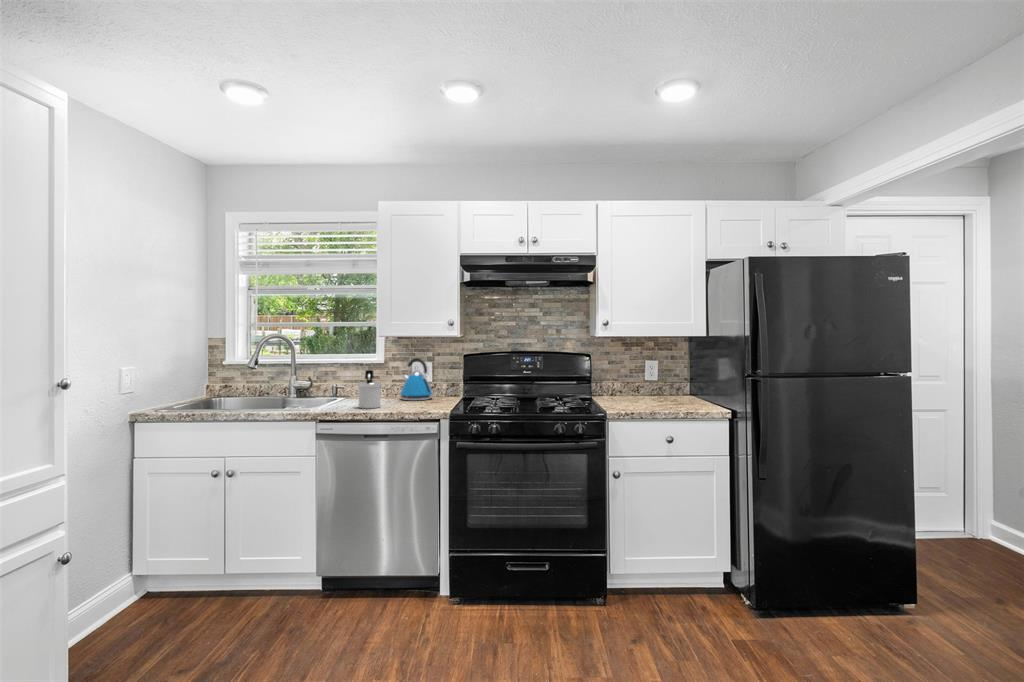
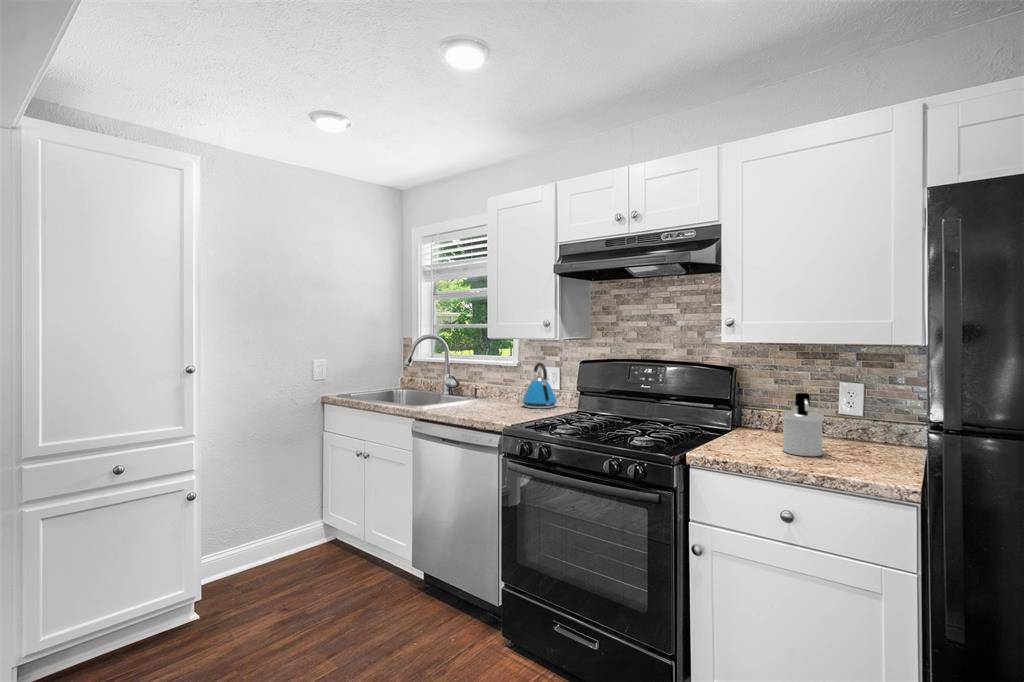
soap dispenser: present [358,370,381,408] -> present [782,393,824,456]

